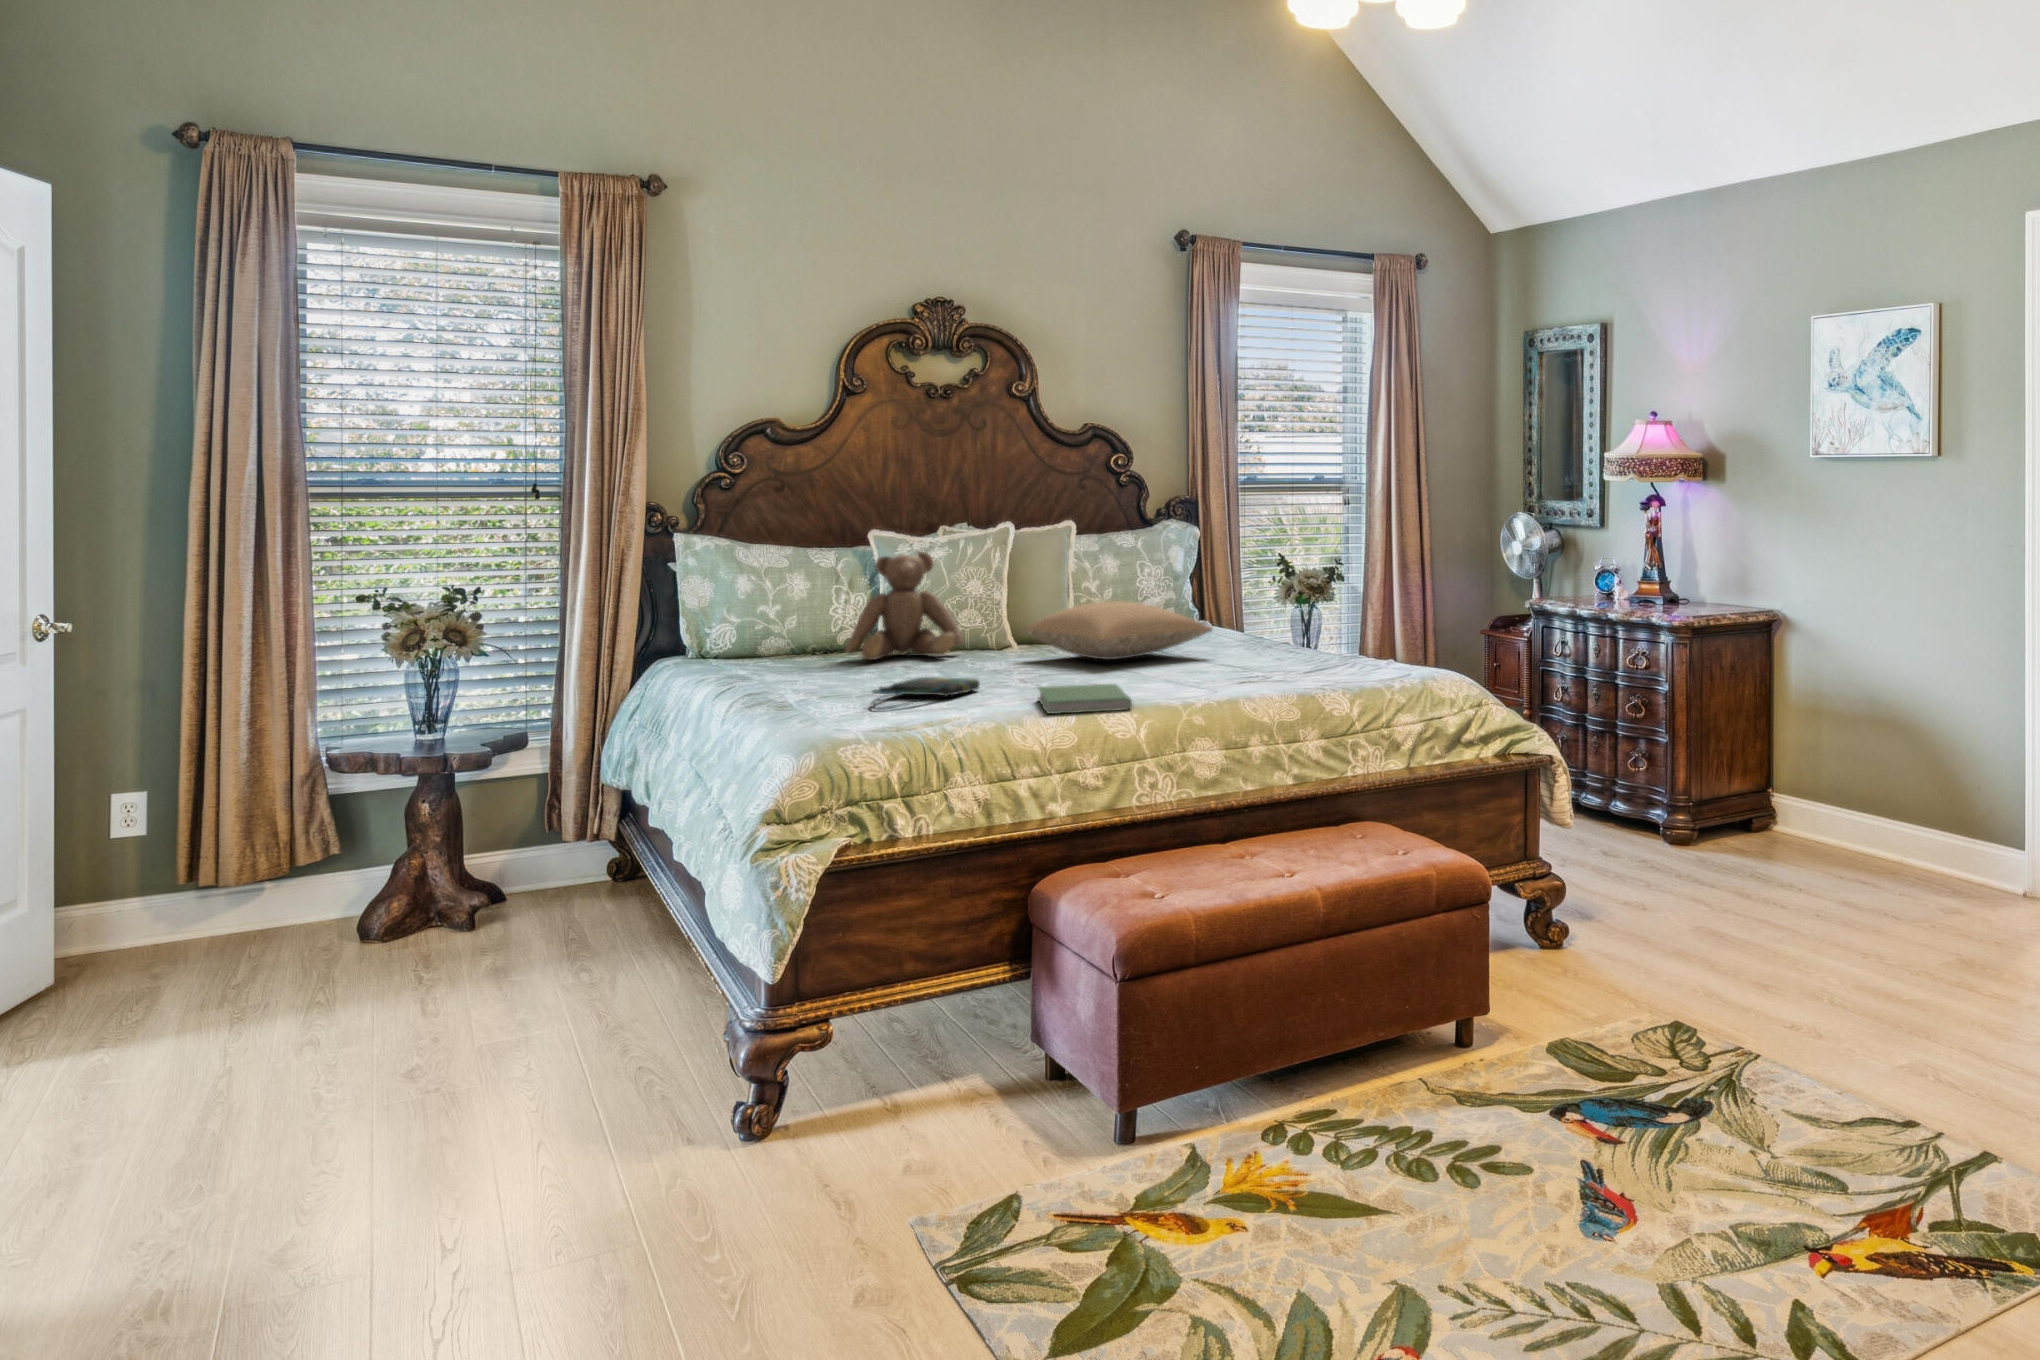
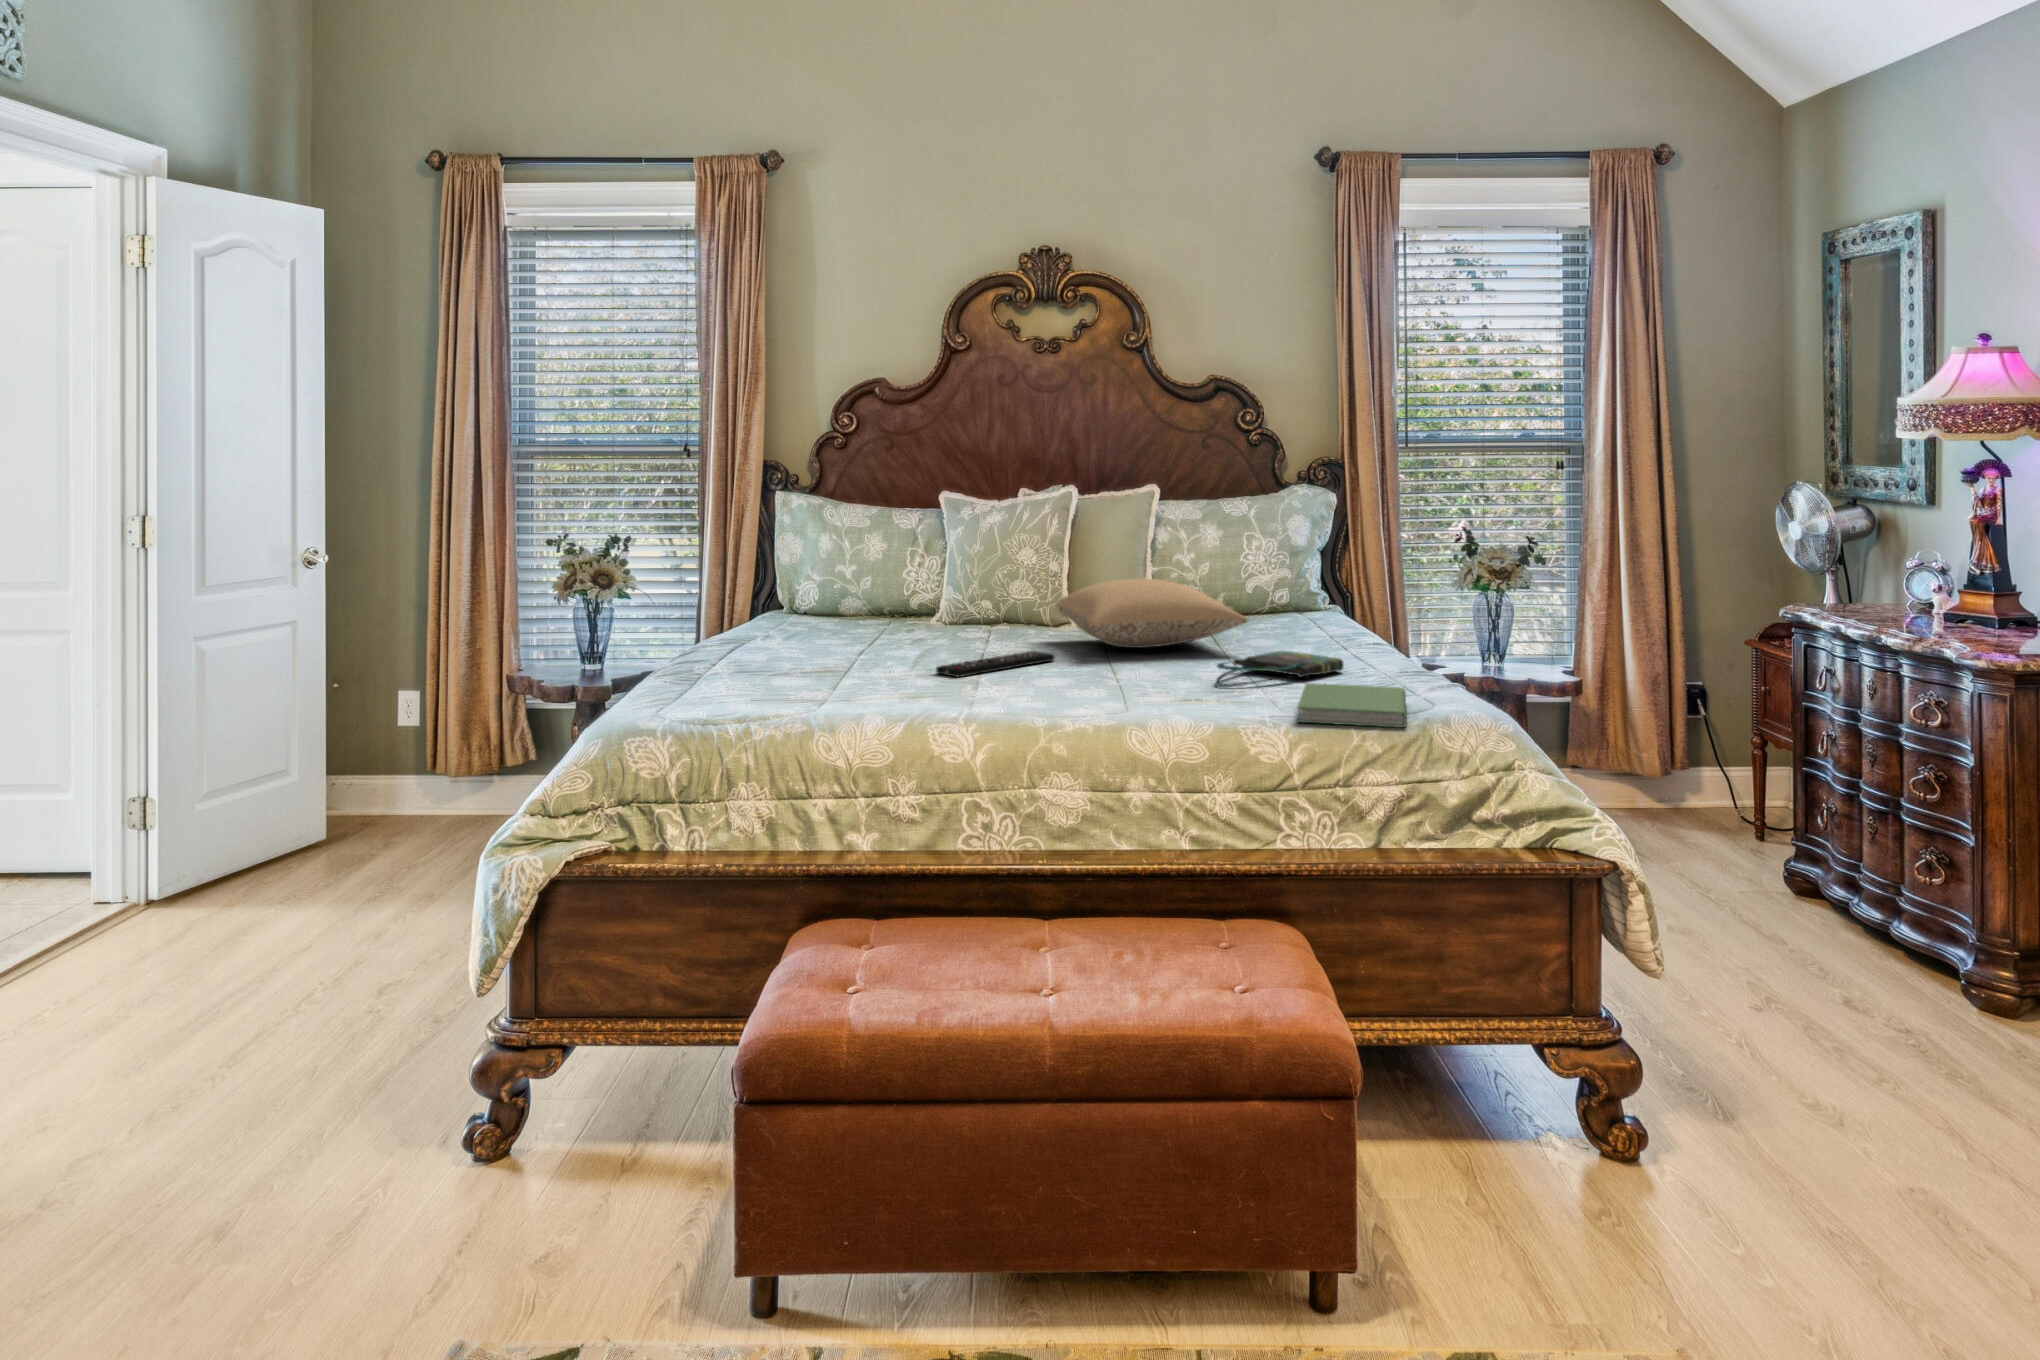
teddy bear: present [846,552,963,660] -> none [901,514,1017,626]
remote control: none [995,666,1071,688] -> present [936,651,1055,677]
tote bag: present [872,677,980,711] -> present [1217,651,1344,687]
hardcover book: present [1039,684,1132,714] -> present [1298,683,1407,728]

